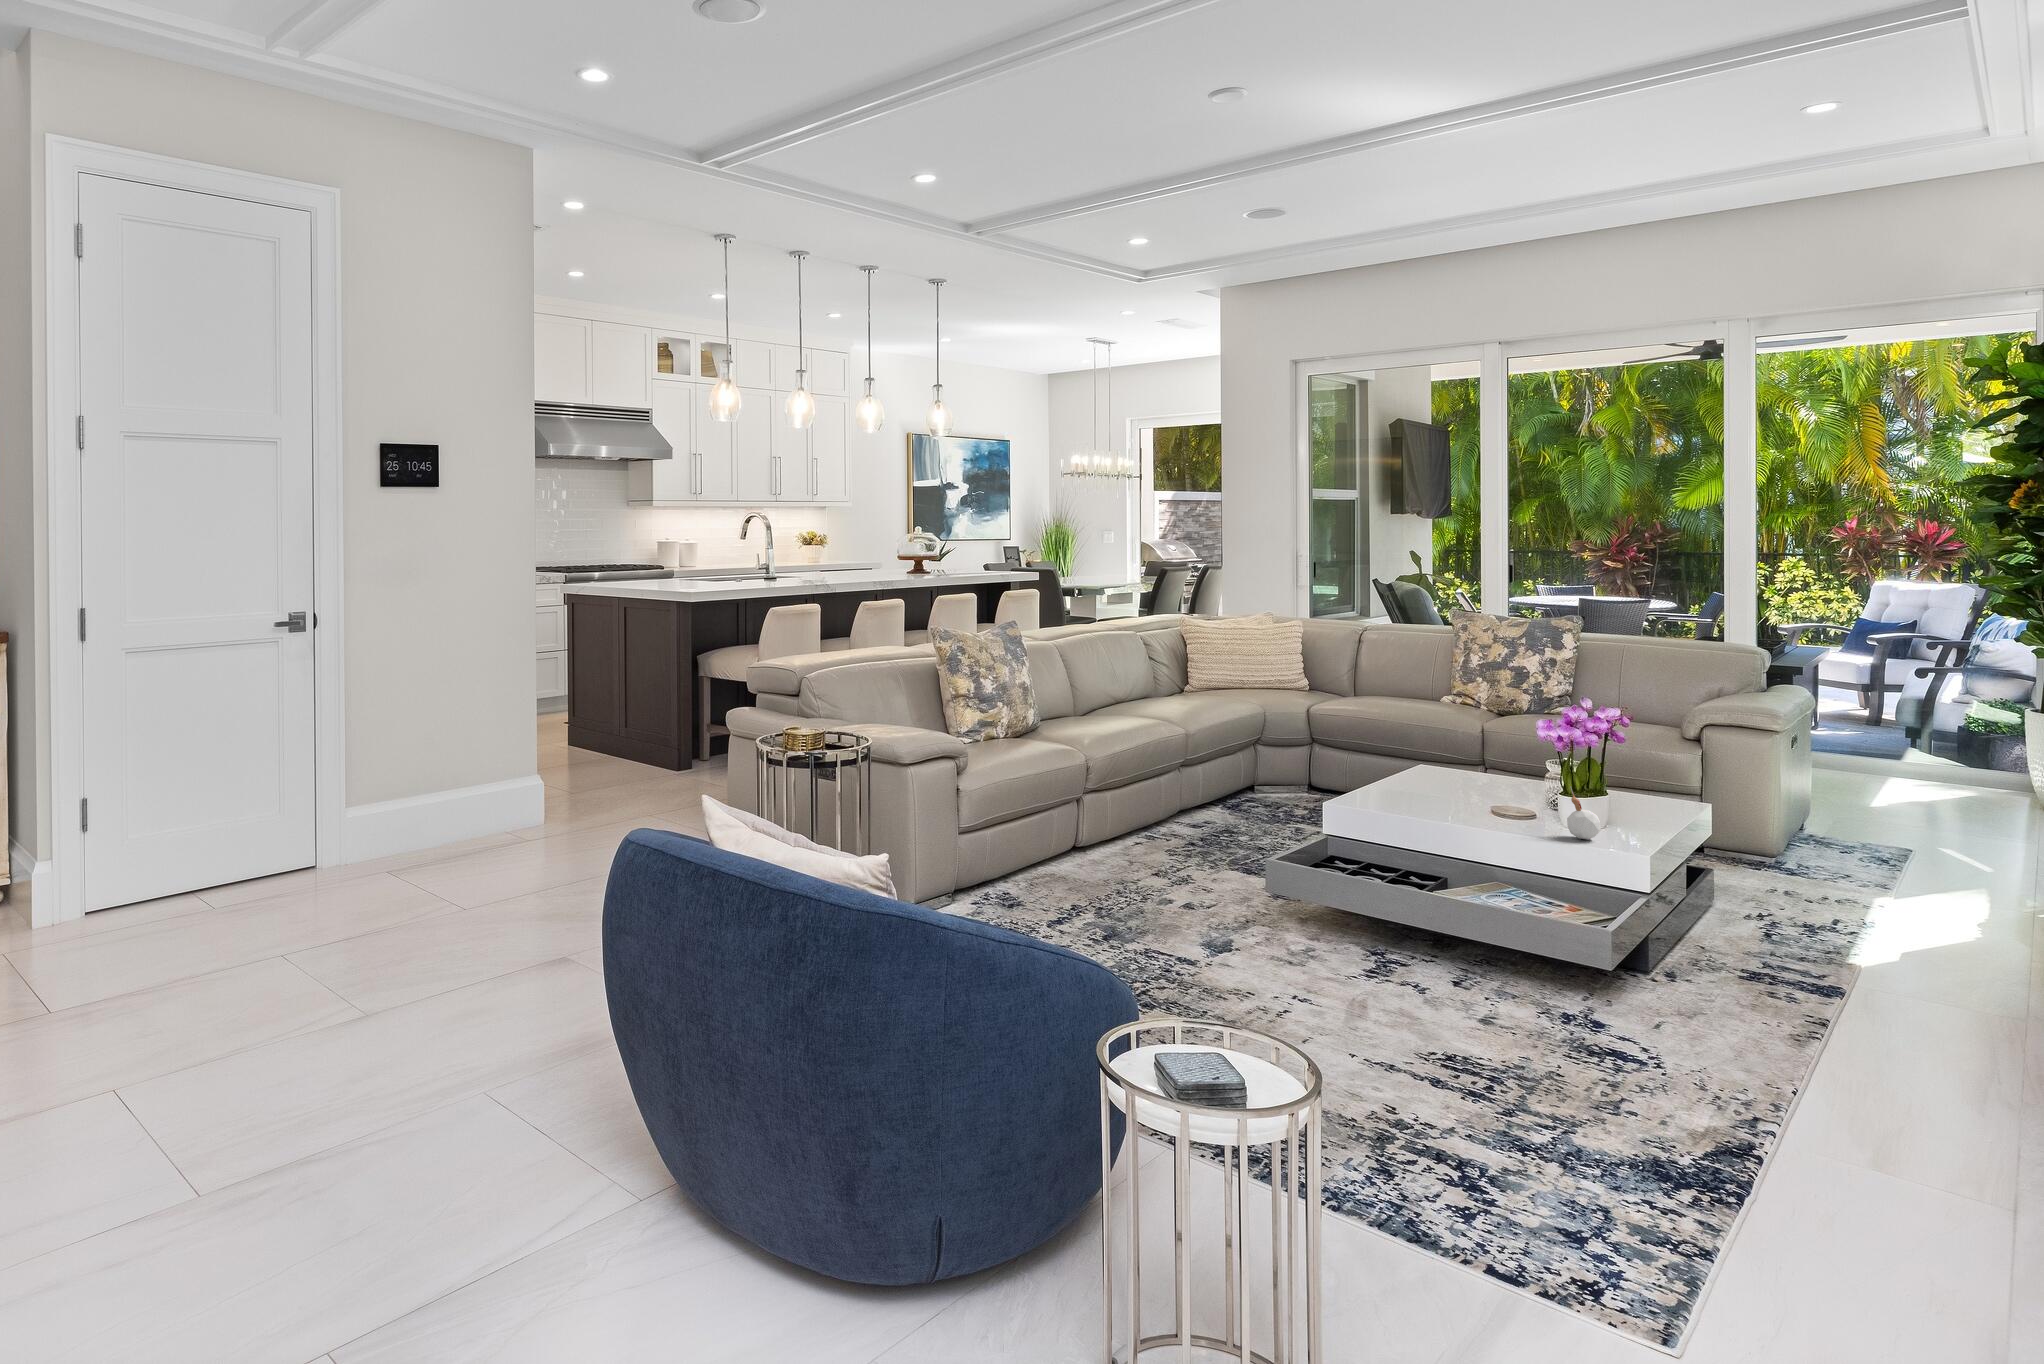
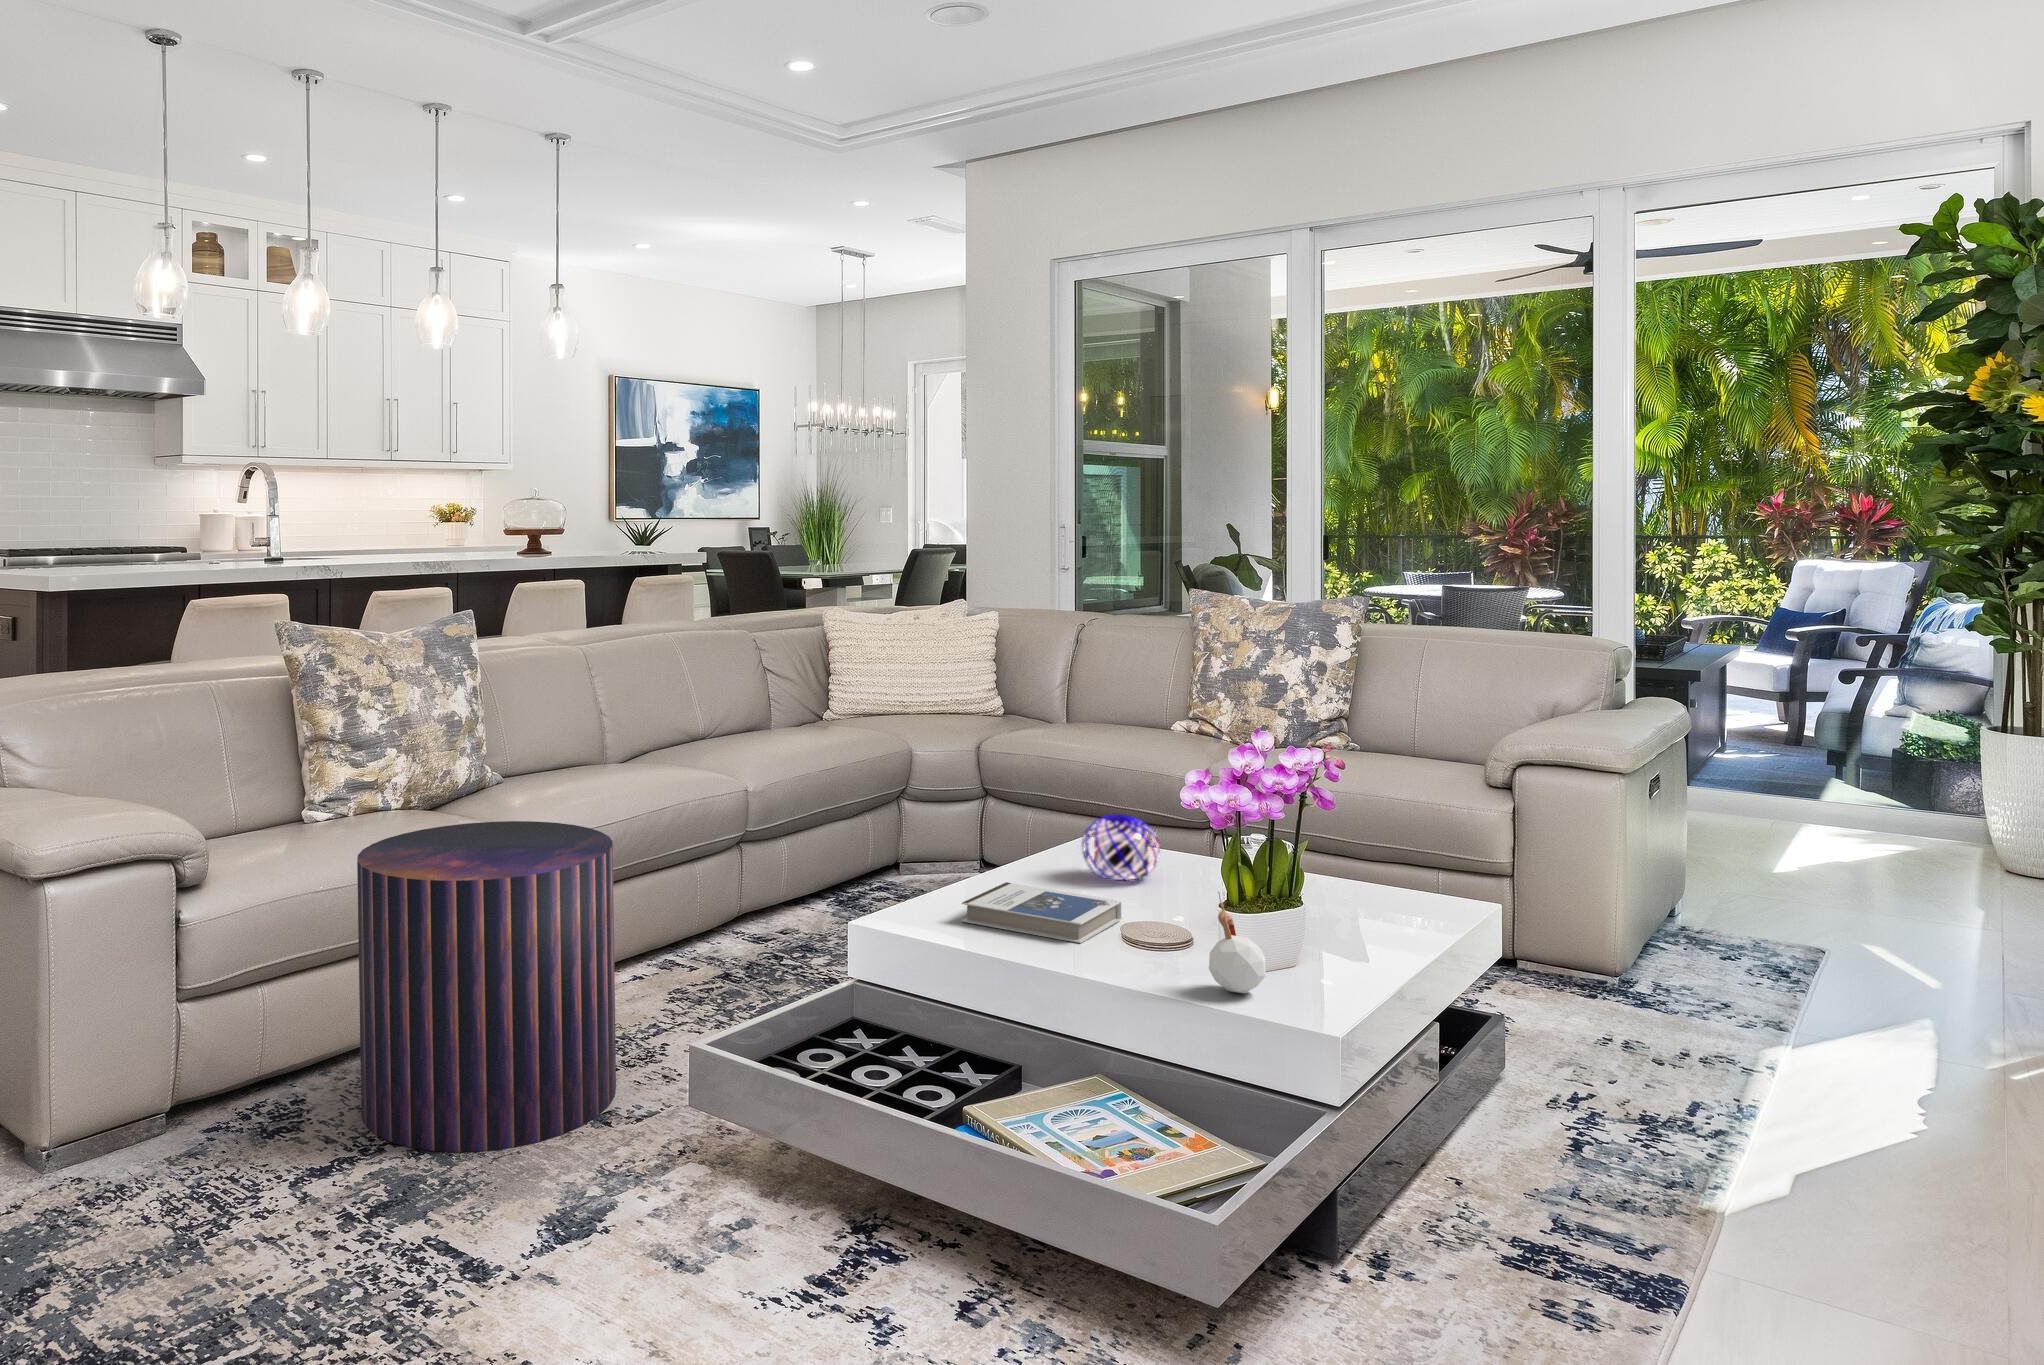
pouf: none [1049,747,1192,919] -> present [357,821,616,1152]
decorative orb: none [1444,751,1494,789] -> present [1082,814,1160,880]
hardback book: none [1395,787,1489,817] -> present [961,882,1122,943]

